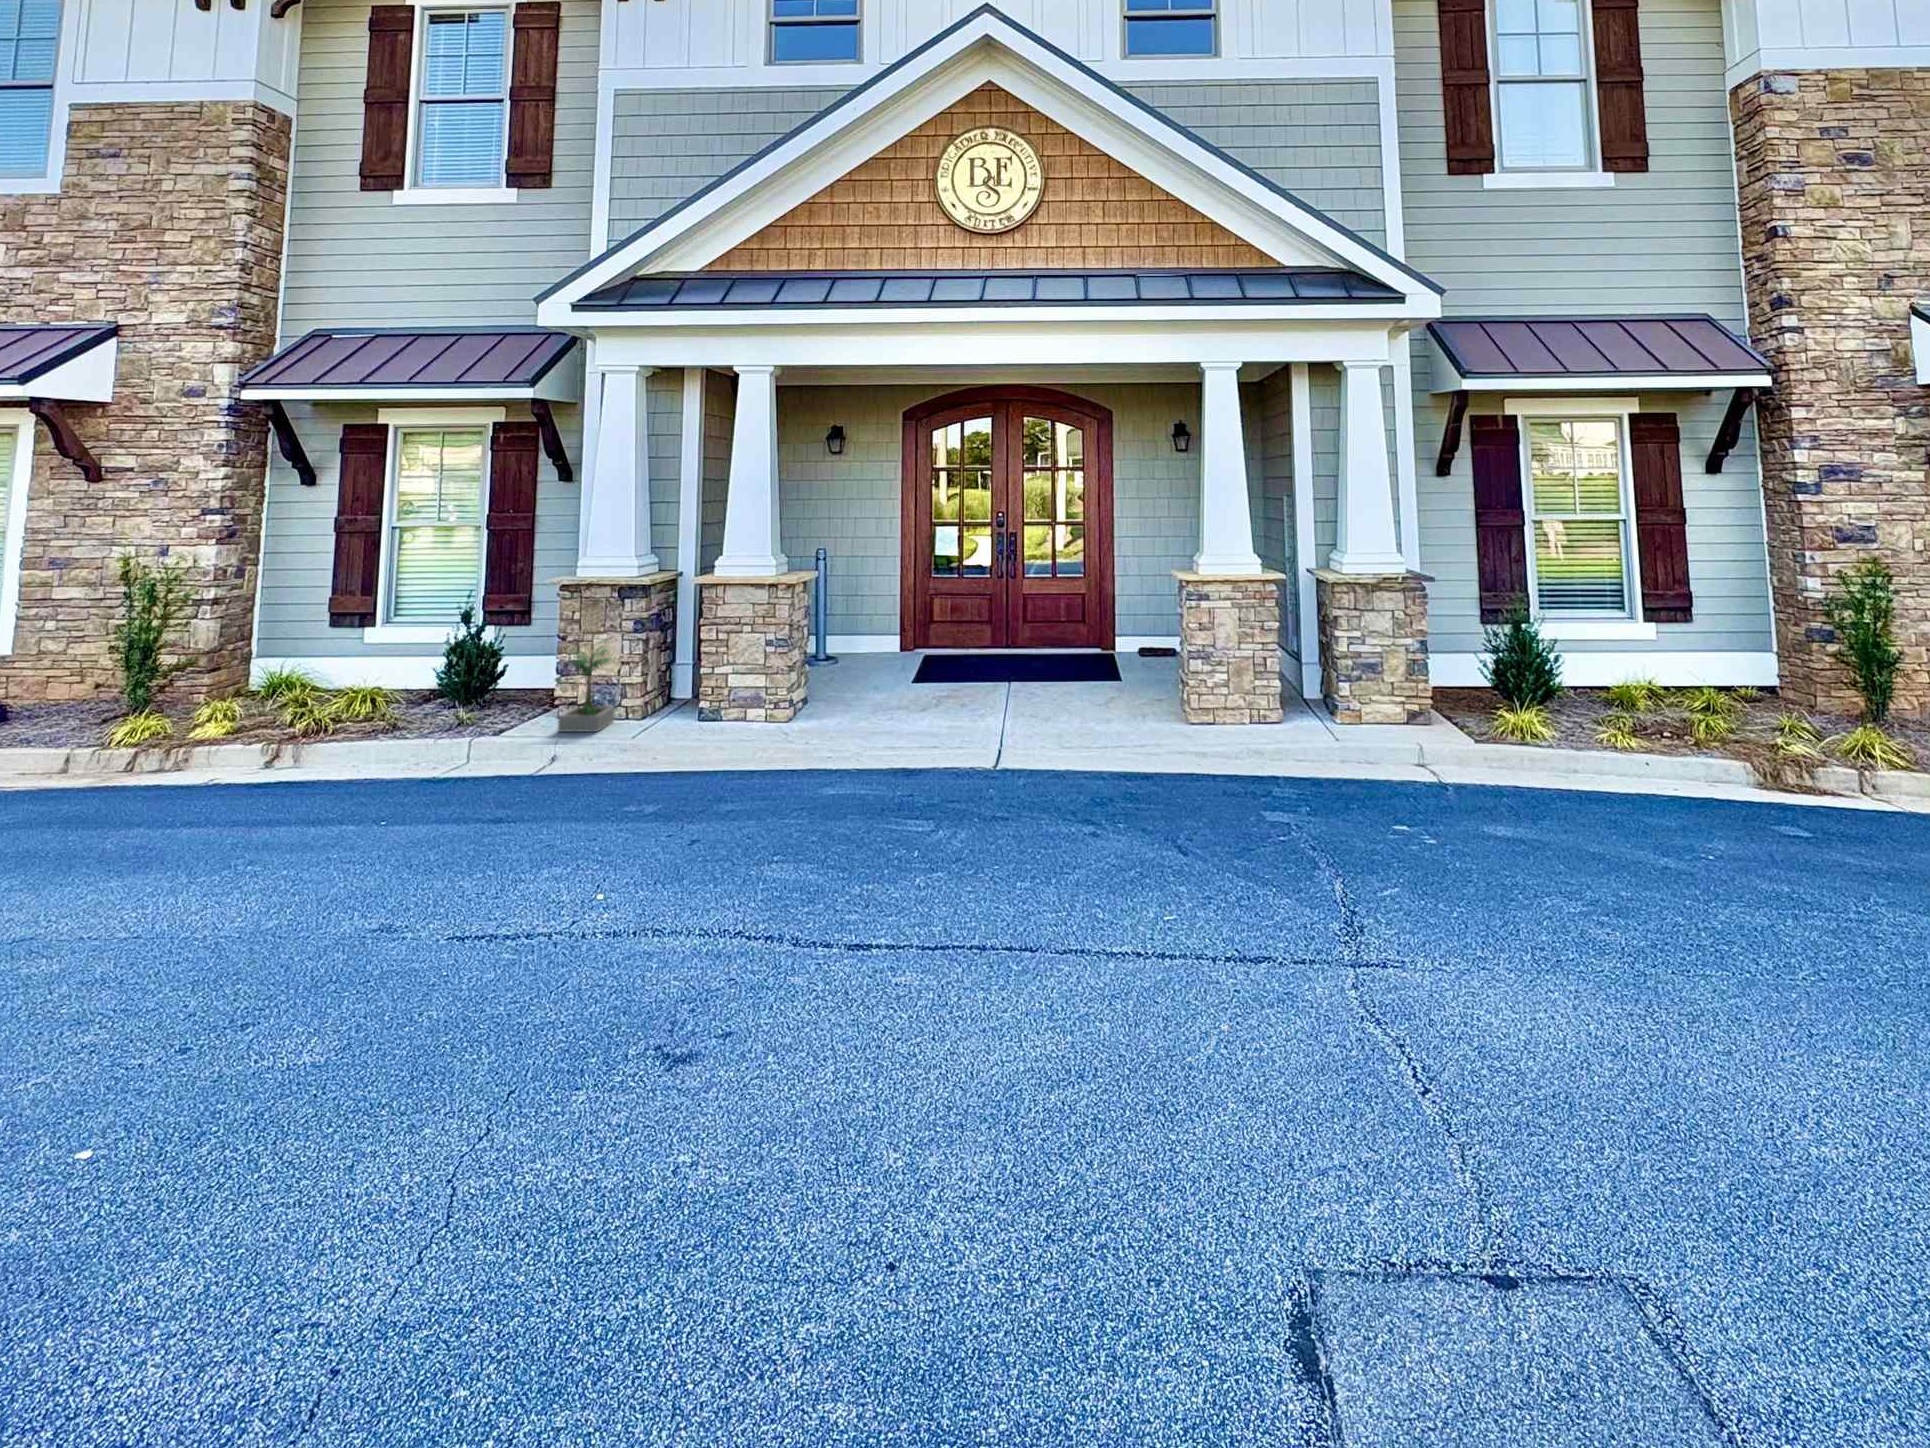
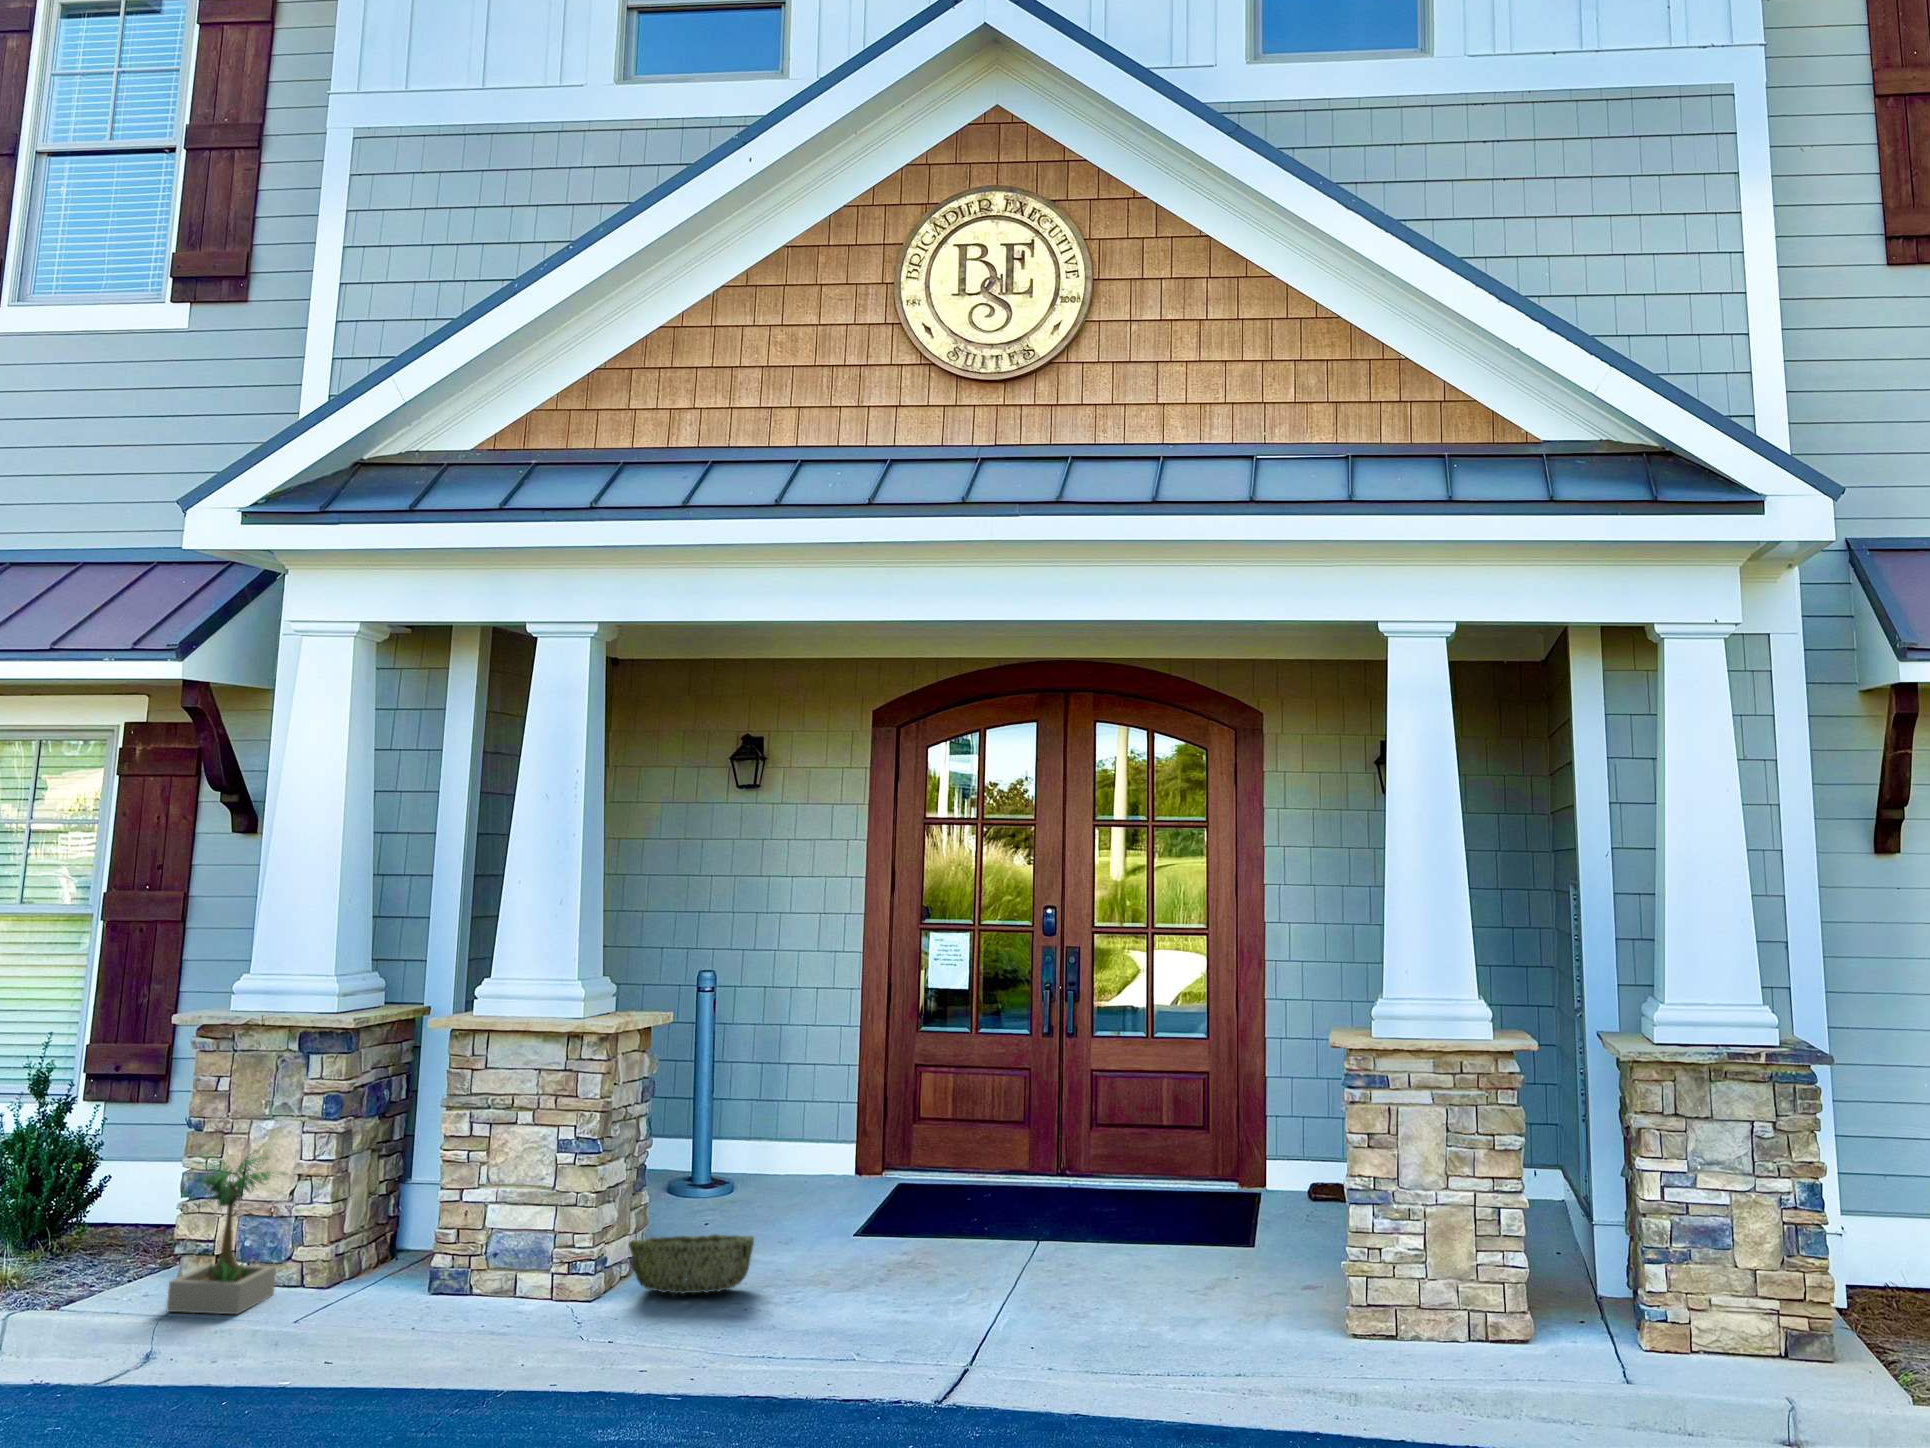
woven basket: none [807,682,872,713] -> present [629,1234,754,1294]

